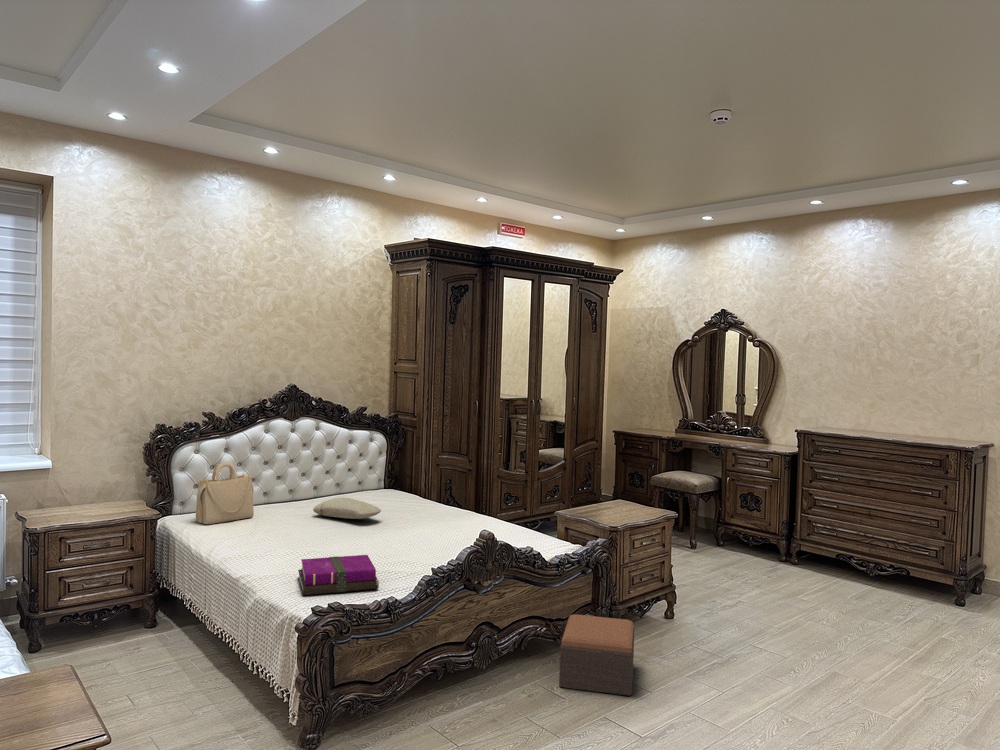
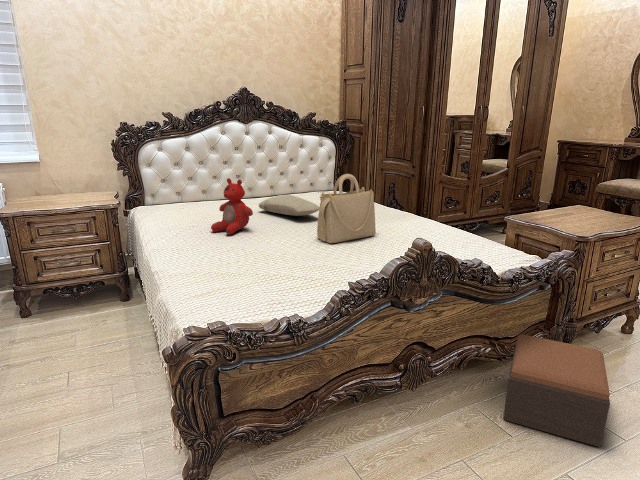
handbag: present [196,462,254,524] -> present [317,174,376,243]
stuffed bear: none [275,483,319,540] -> present [211,178,253,234]
notebook: present [298,555,379,595] -> none [195,258,285,304]

